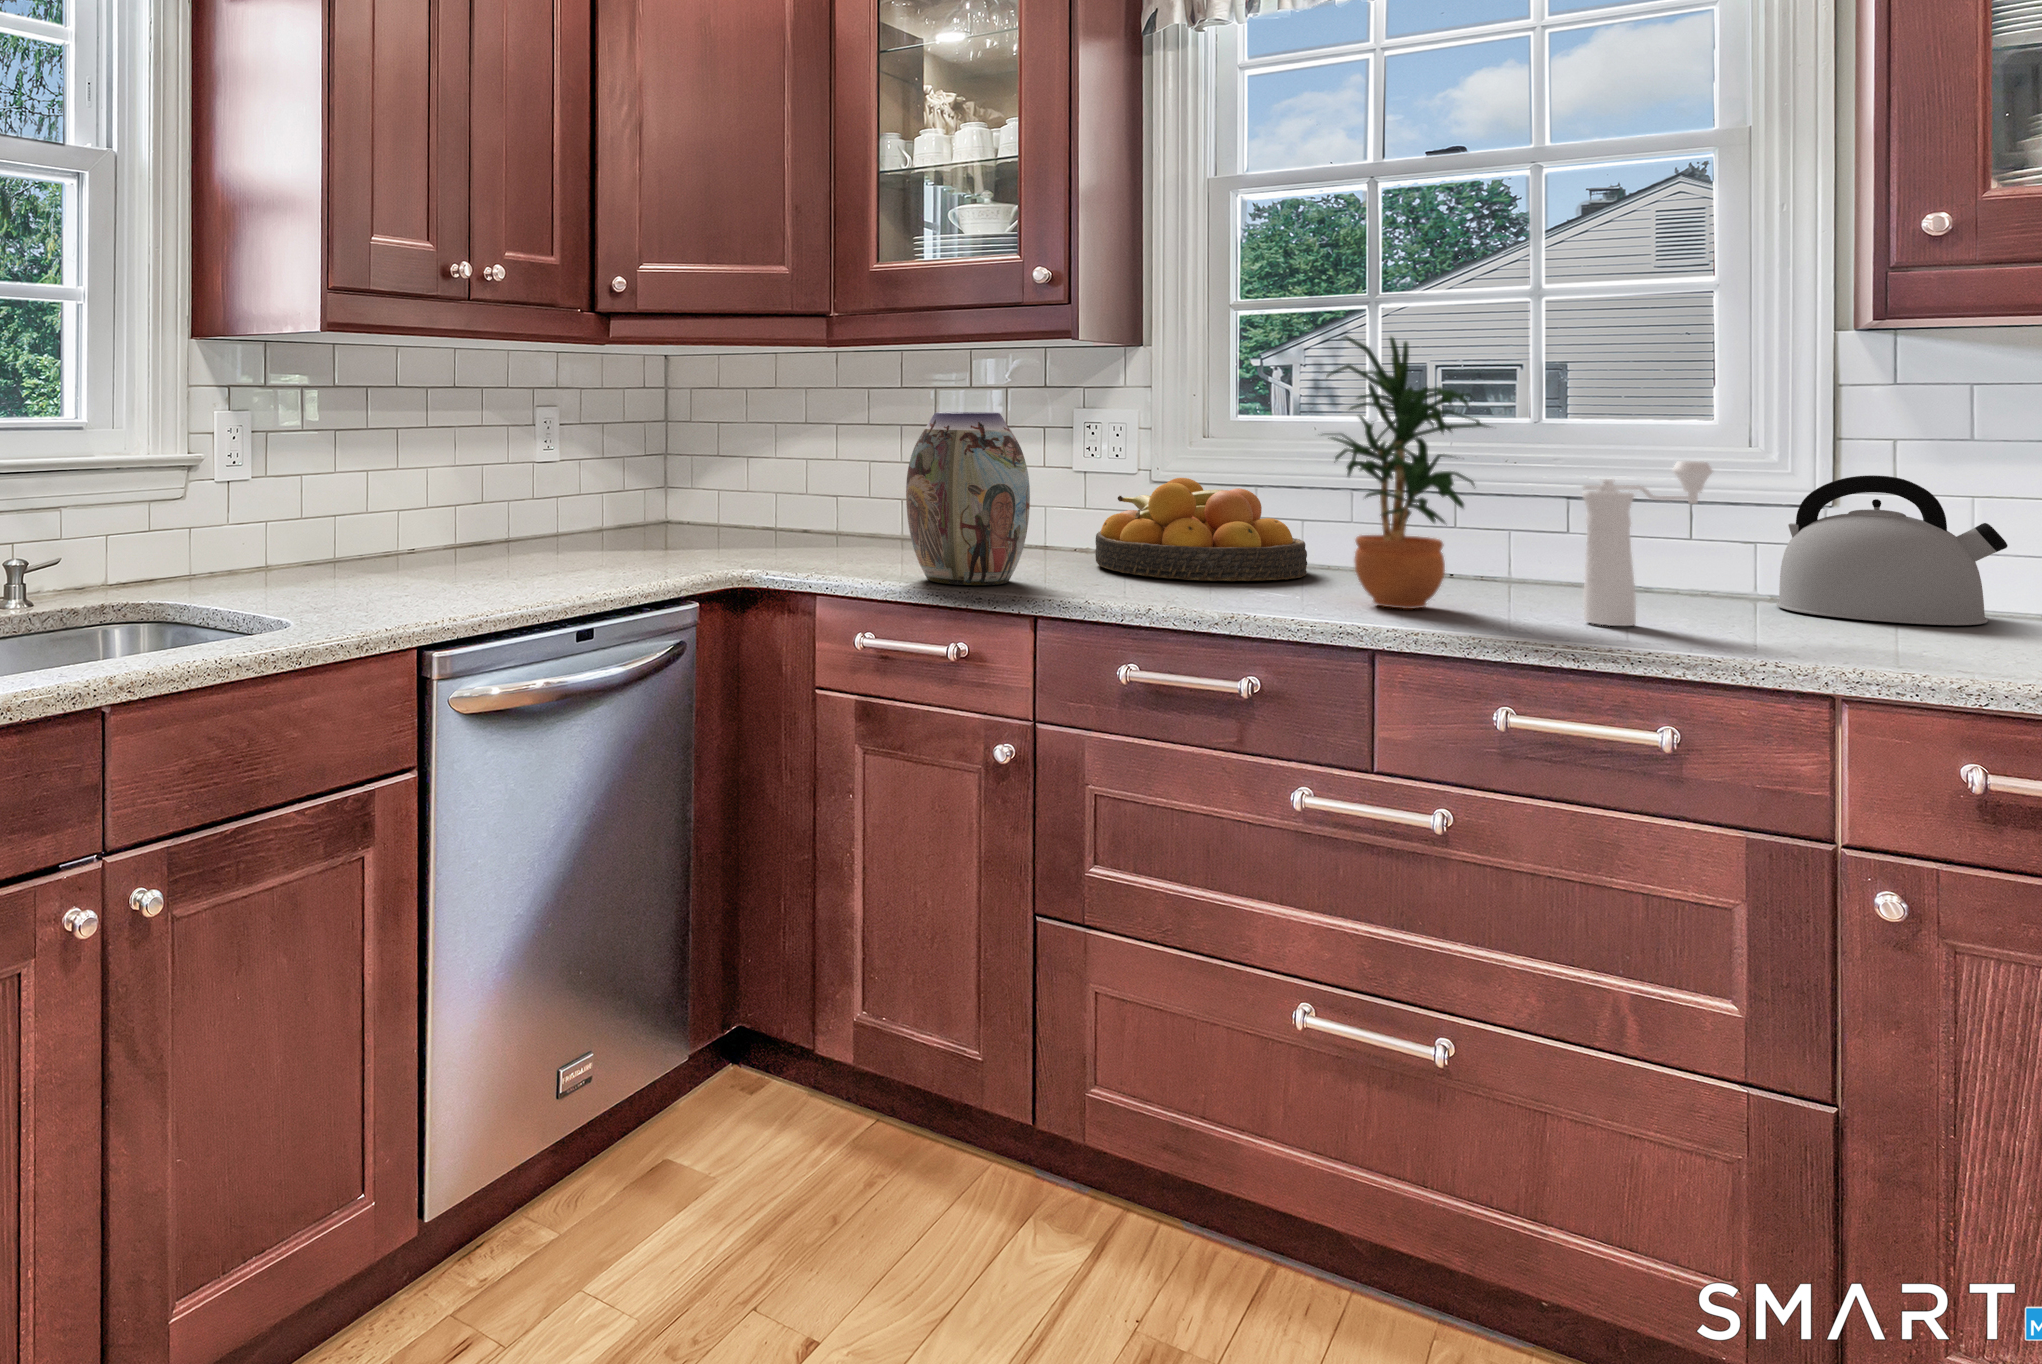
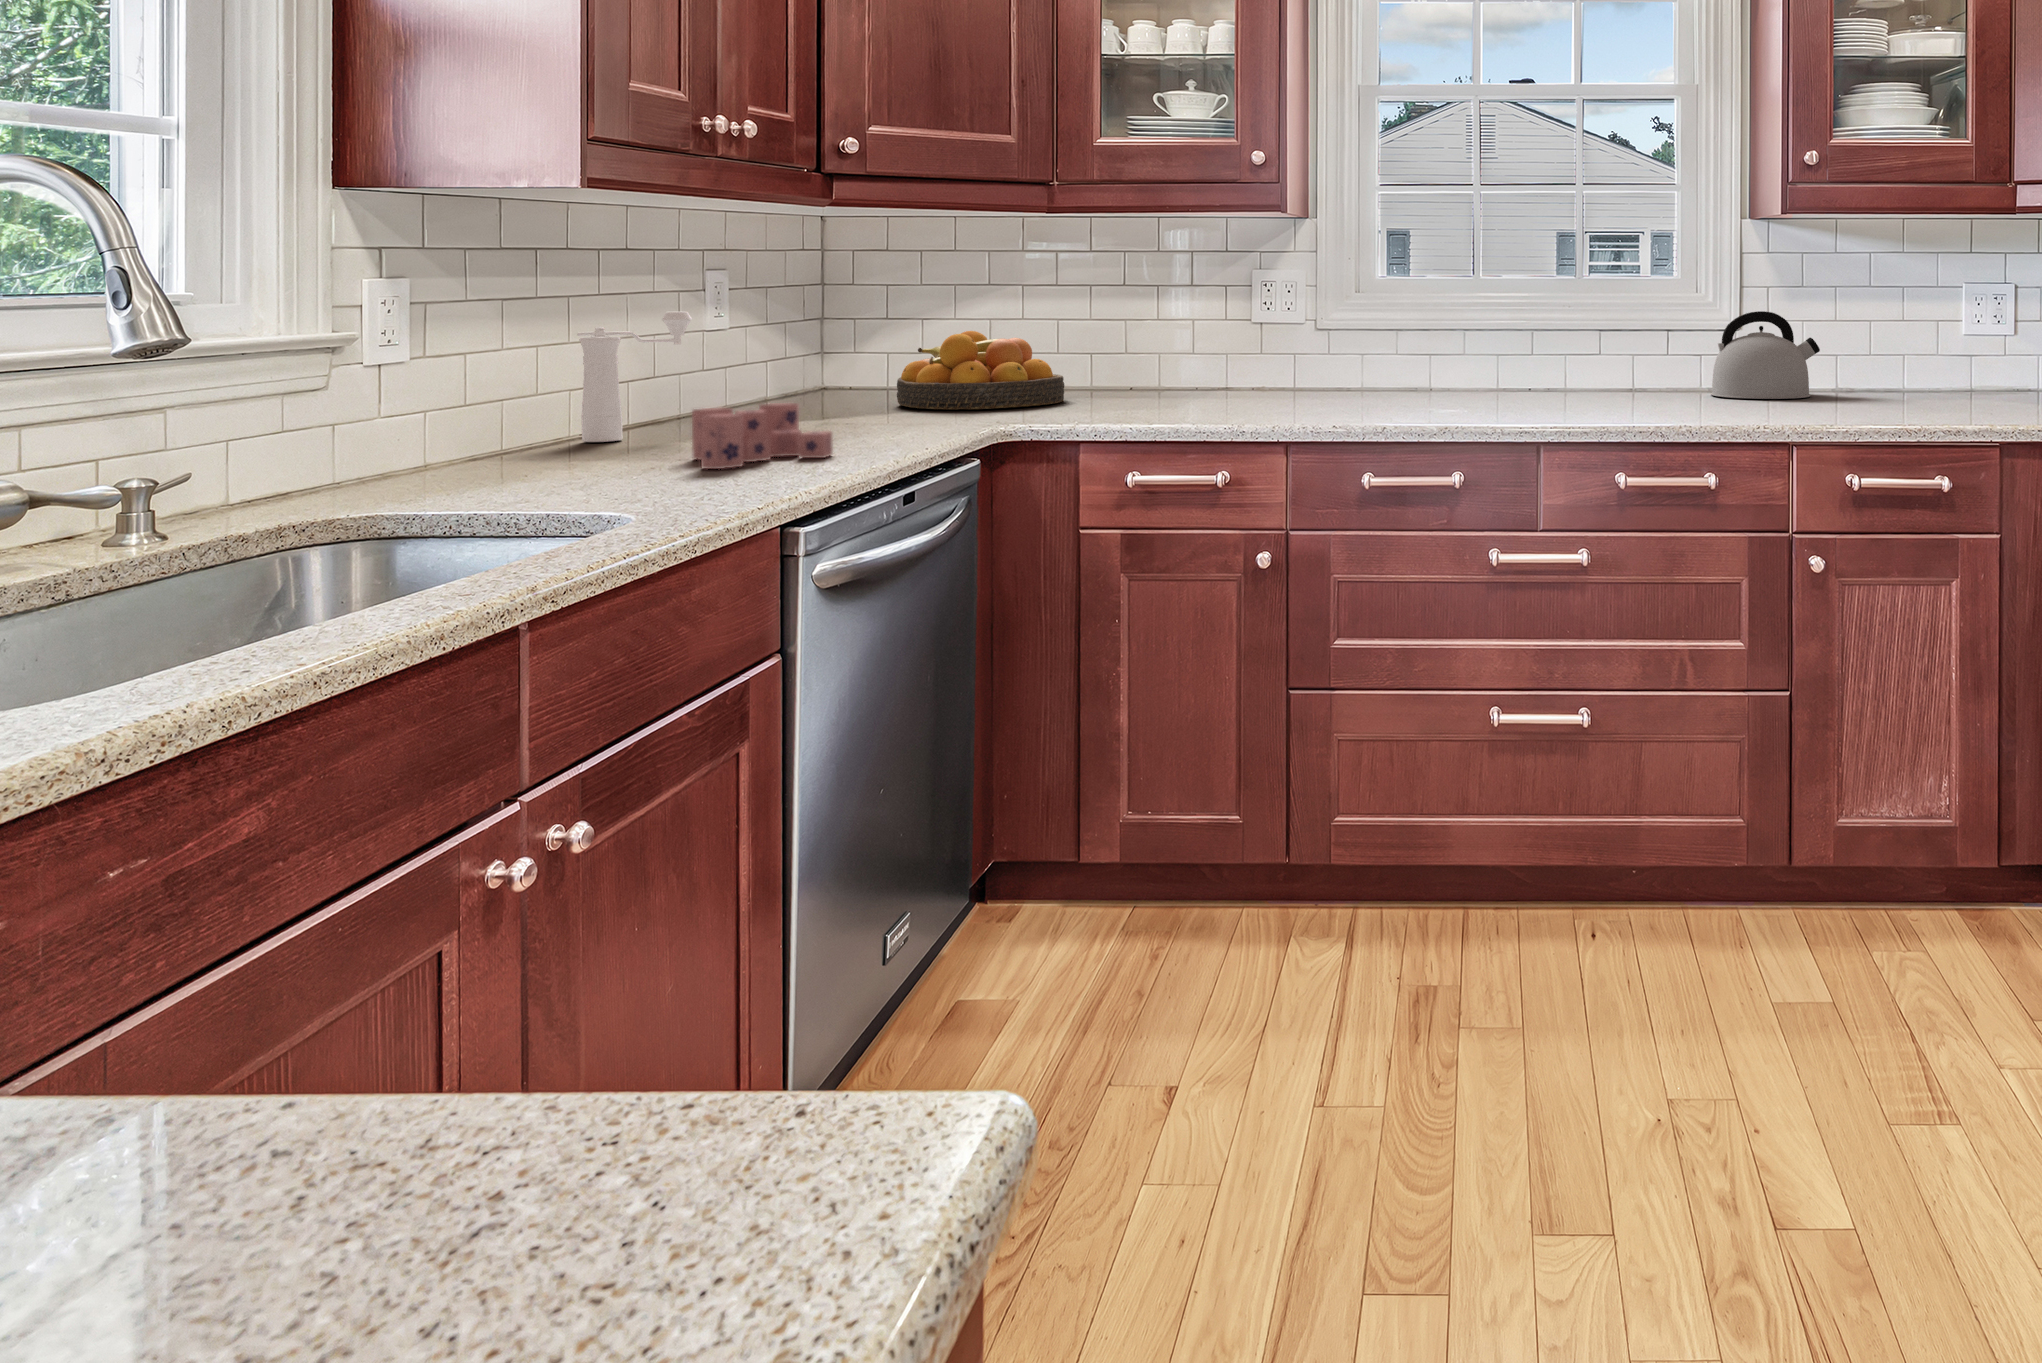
potted plant: present [1327,336,1488,609] -> none [1477,217,1591,411]
vase: present [906,412,1030,585] -> none [1162,276,1265,420]
pepper mill: present [1582,461,1713,626] -> present [577,312,692,442]
fruit bowl: present [1095,478,1307,581] -> present [897,331,1064,410]
candle: none [392,536,519,599] -> present [692,403,833,469]

